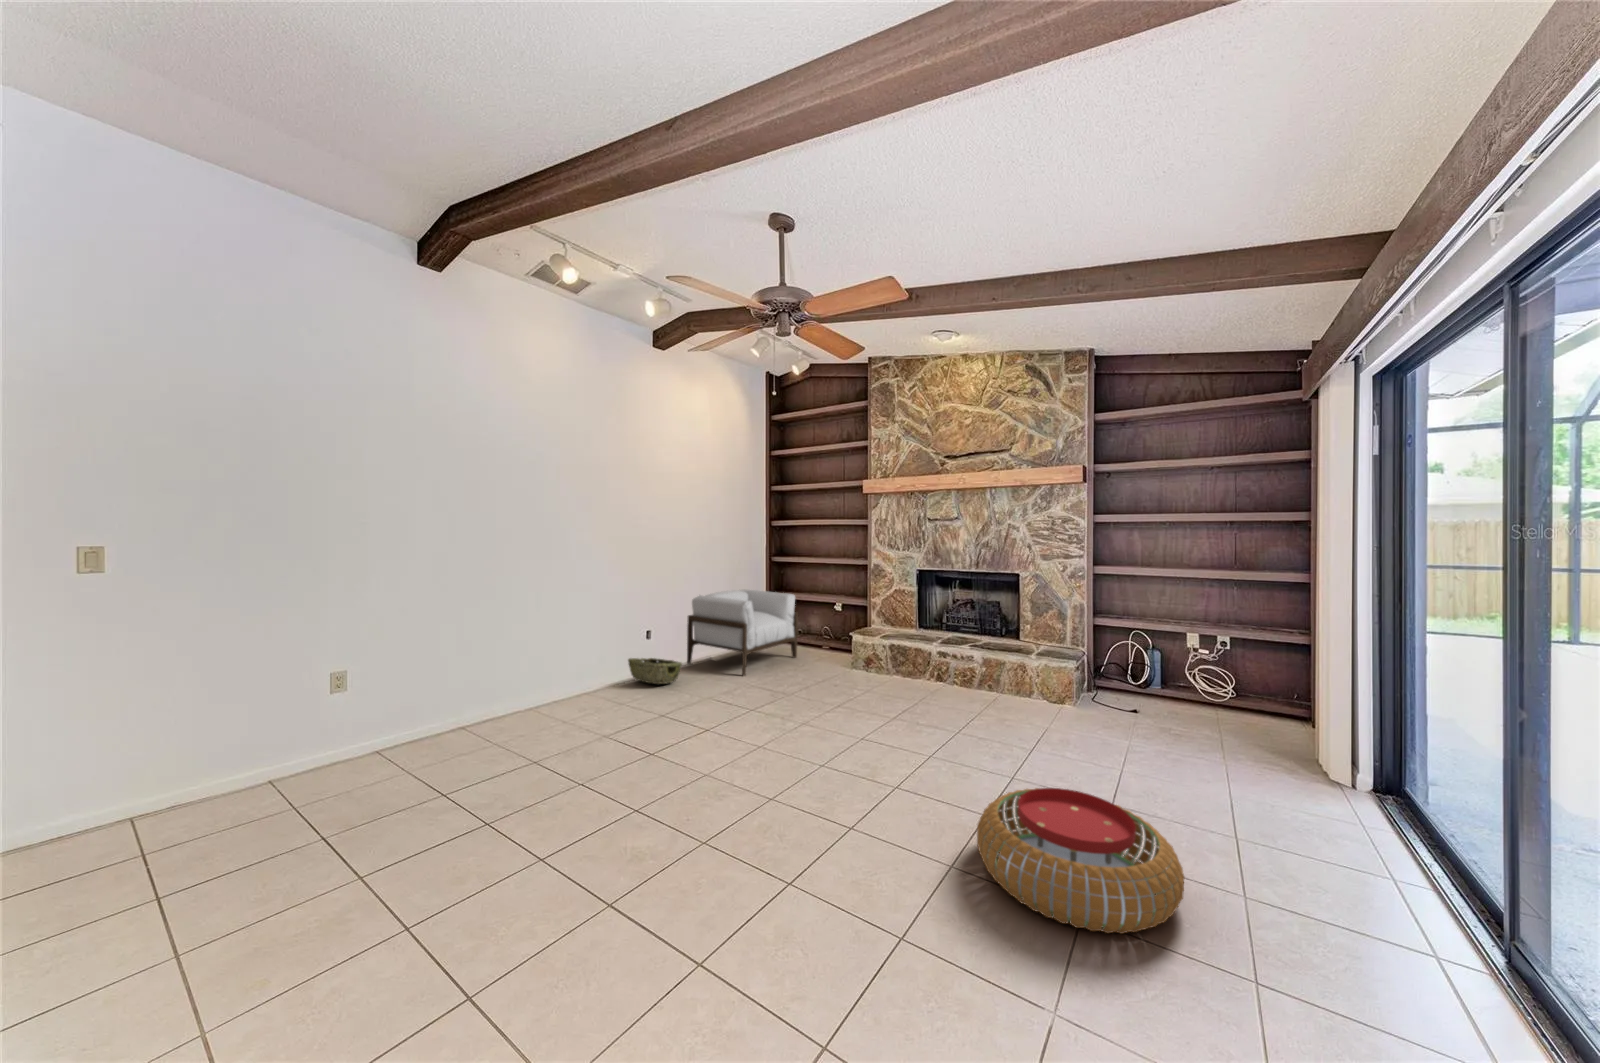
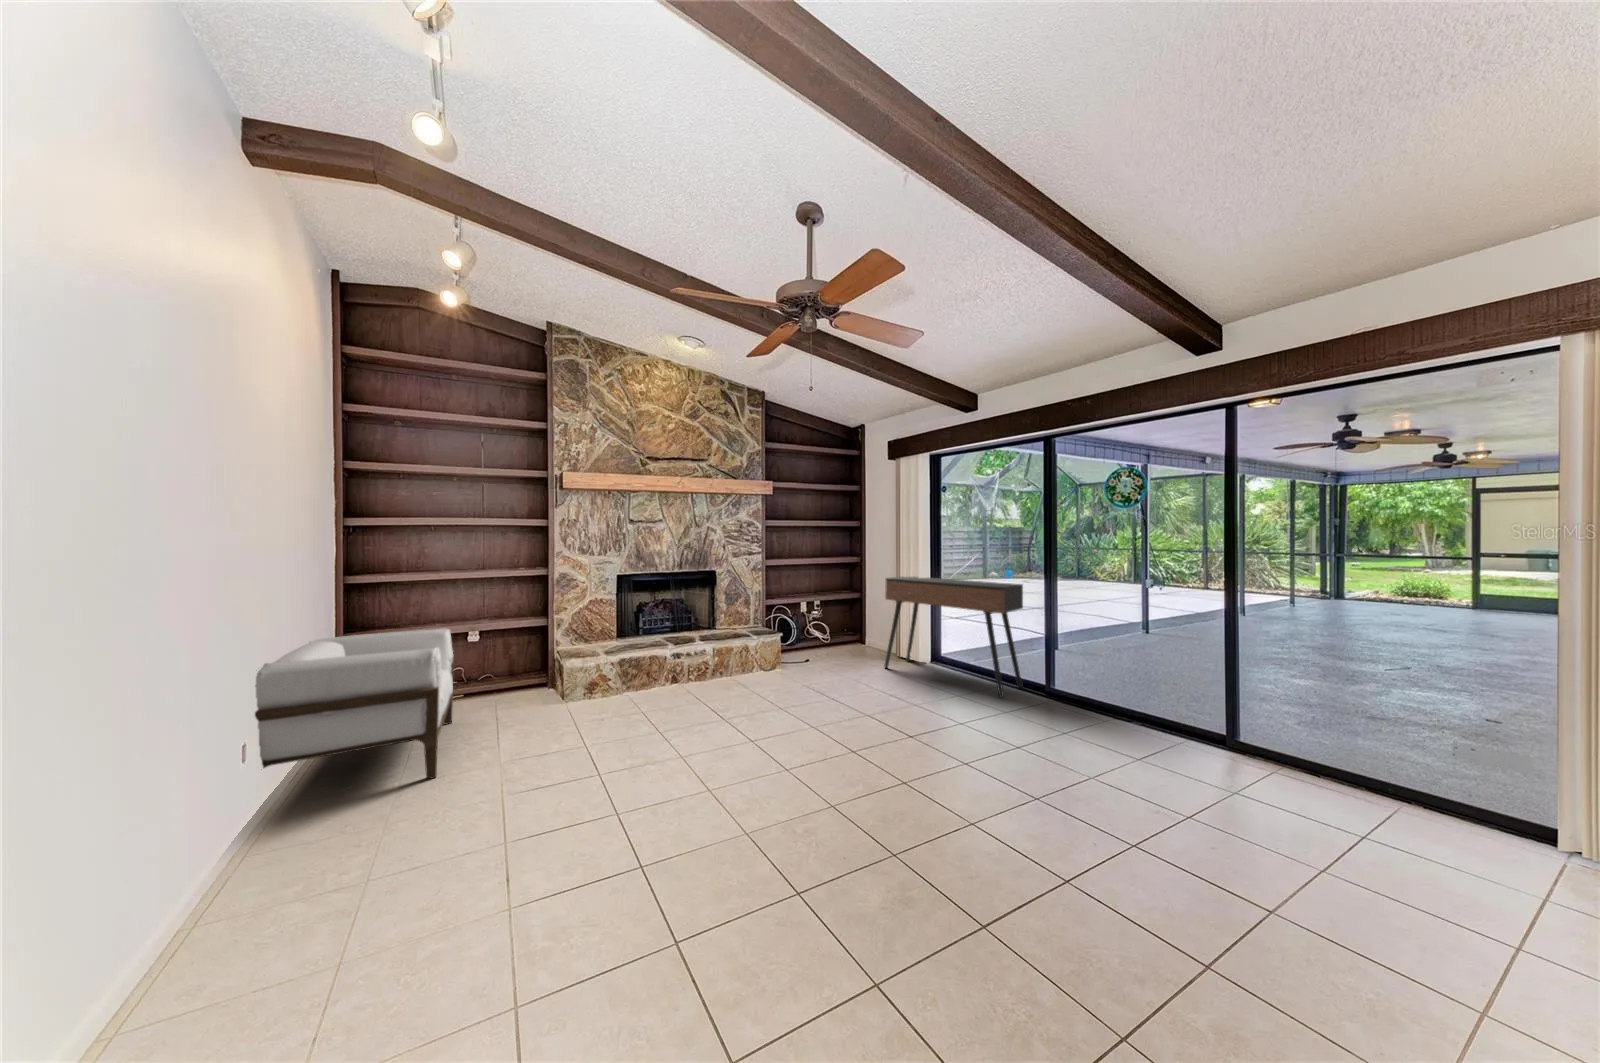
console table: none [1200,611,1400,872] -> present [885,577,1023,697]
woven basket: present [628,658,682,684] -> none [118,807,329,919]
pouf: present [977,788,1185,933] -> none [972,697,1113,781]

